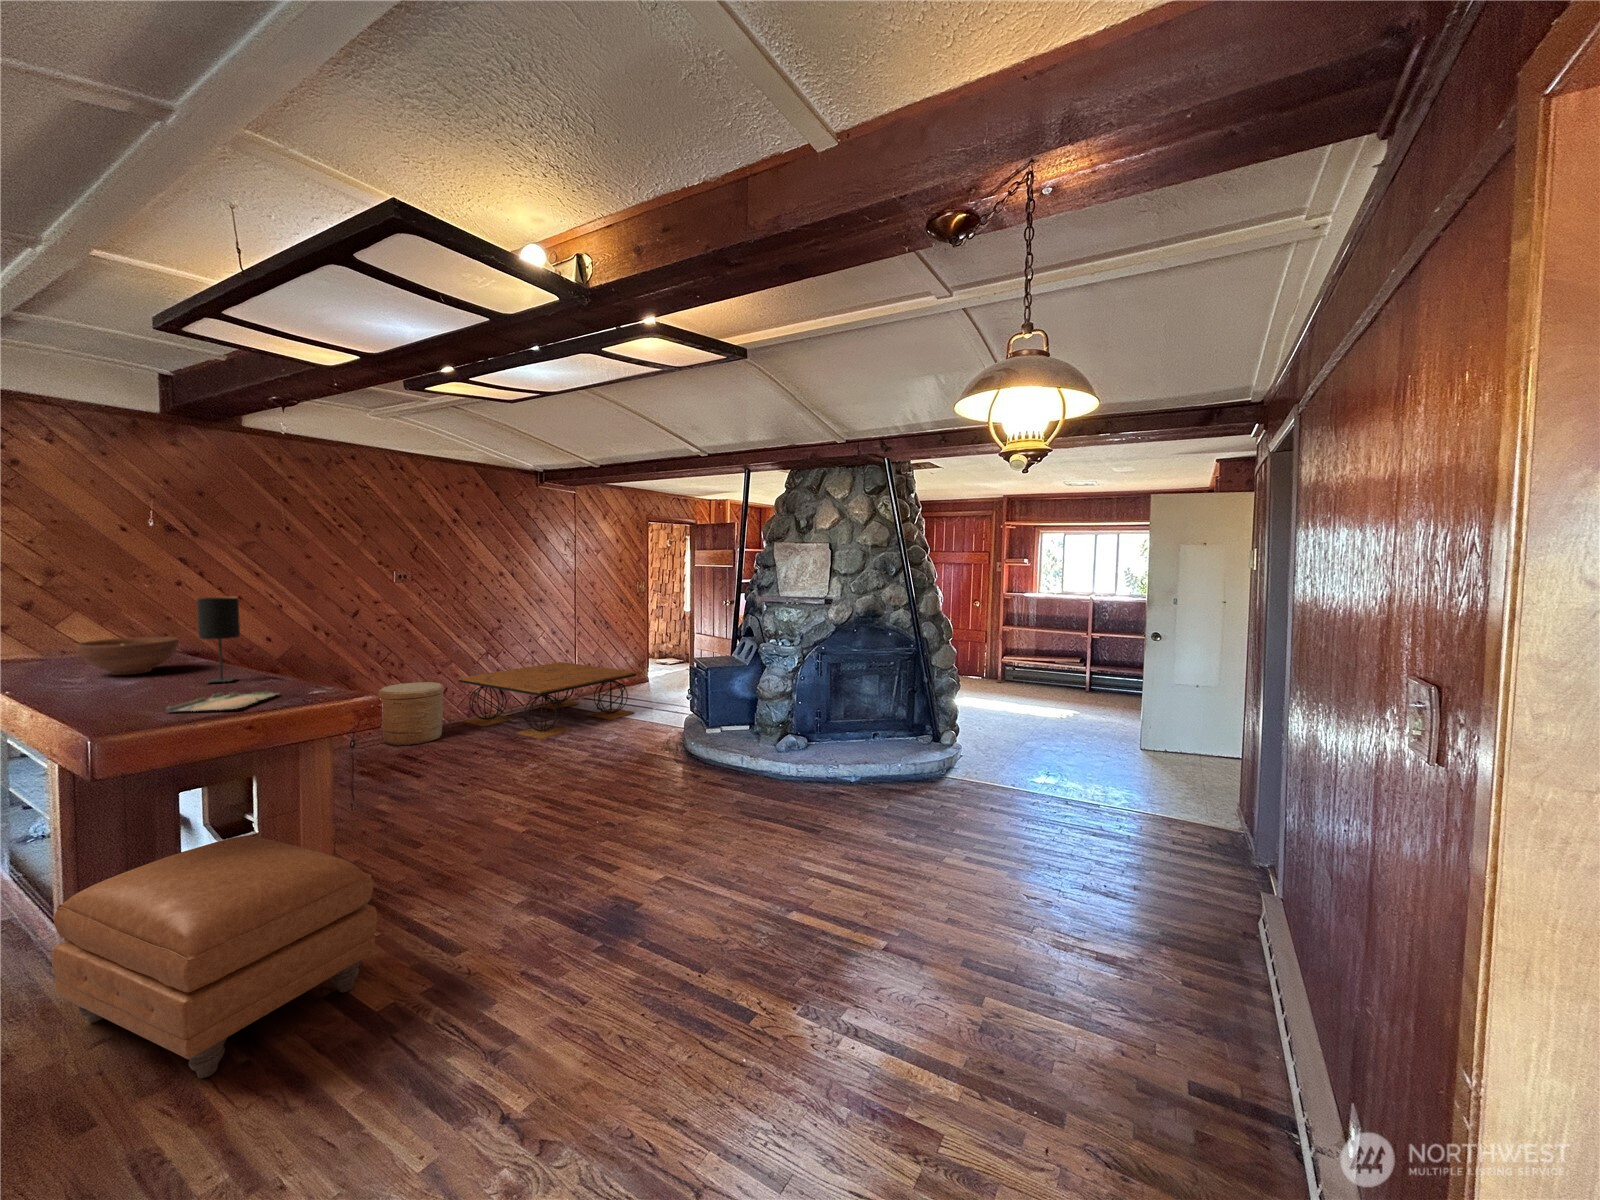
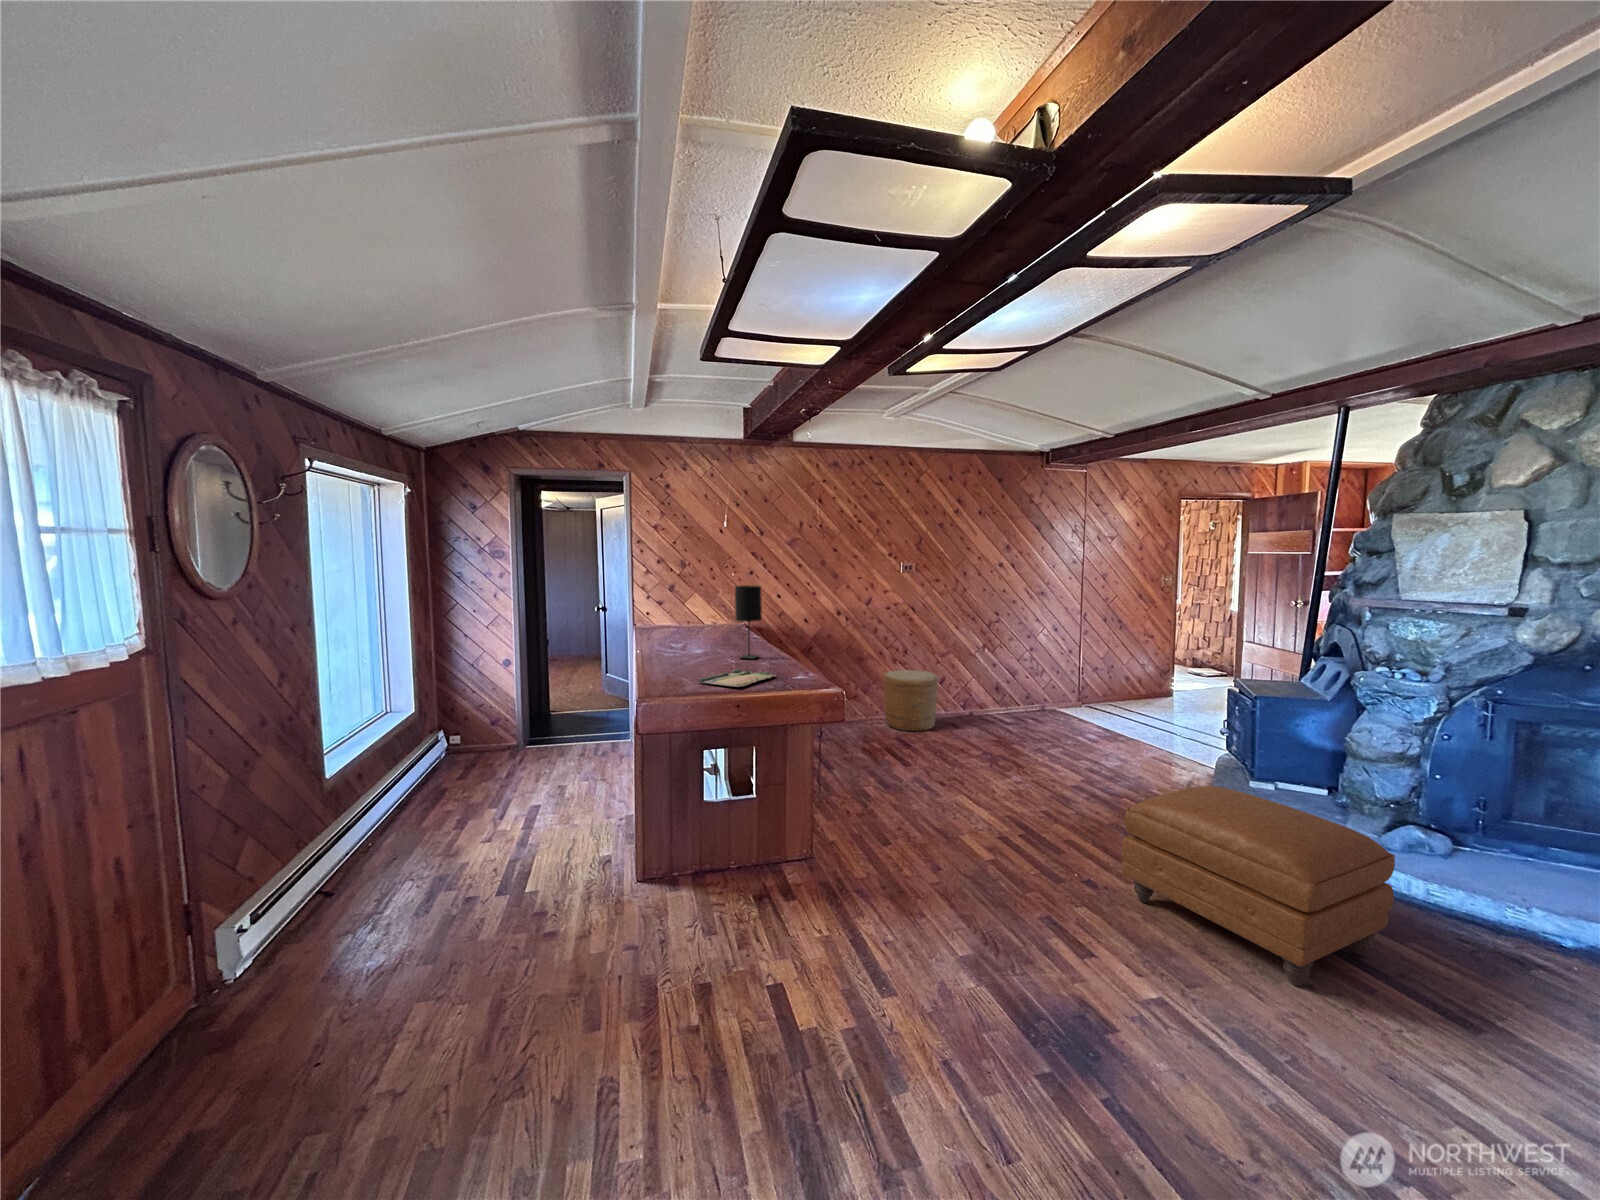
fruit bowl: present [77,637,179,675] -> none [677,615,733,645]
coffee table: present [459,662,636,739] -> none [955,663,1153,750]
ottoman: present [52,836,378,1078] -> present [1122,786,1395,986]

